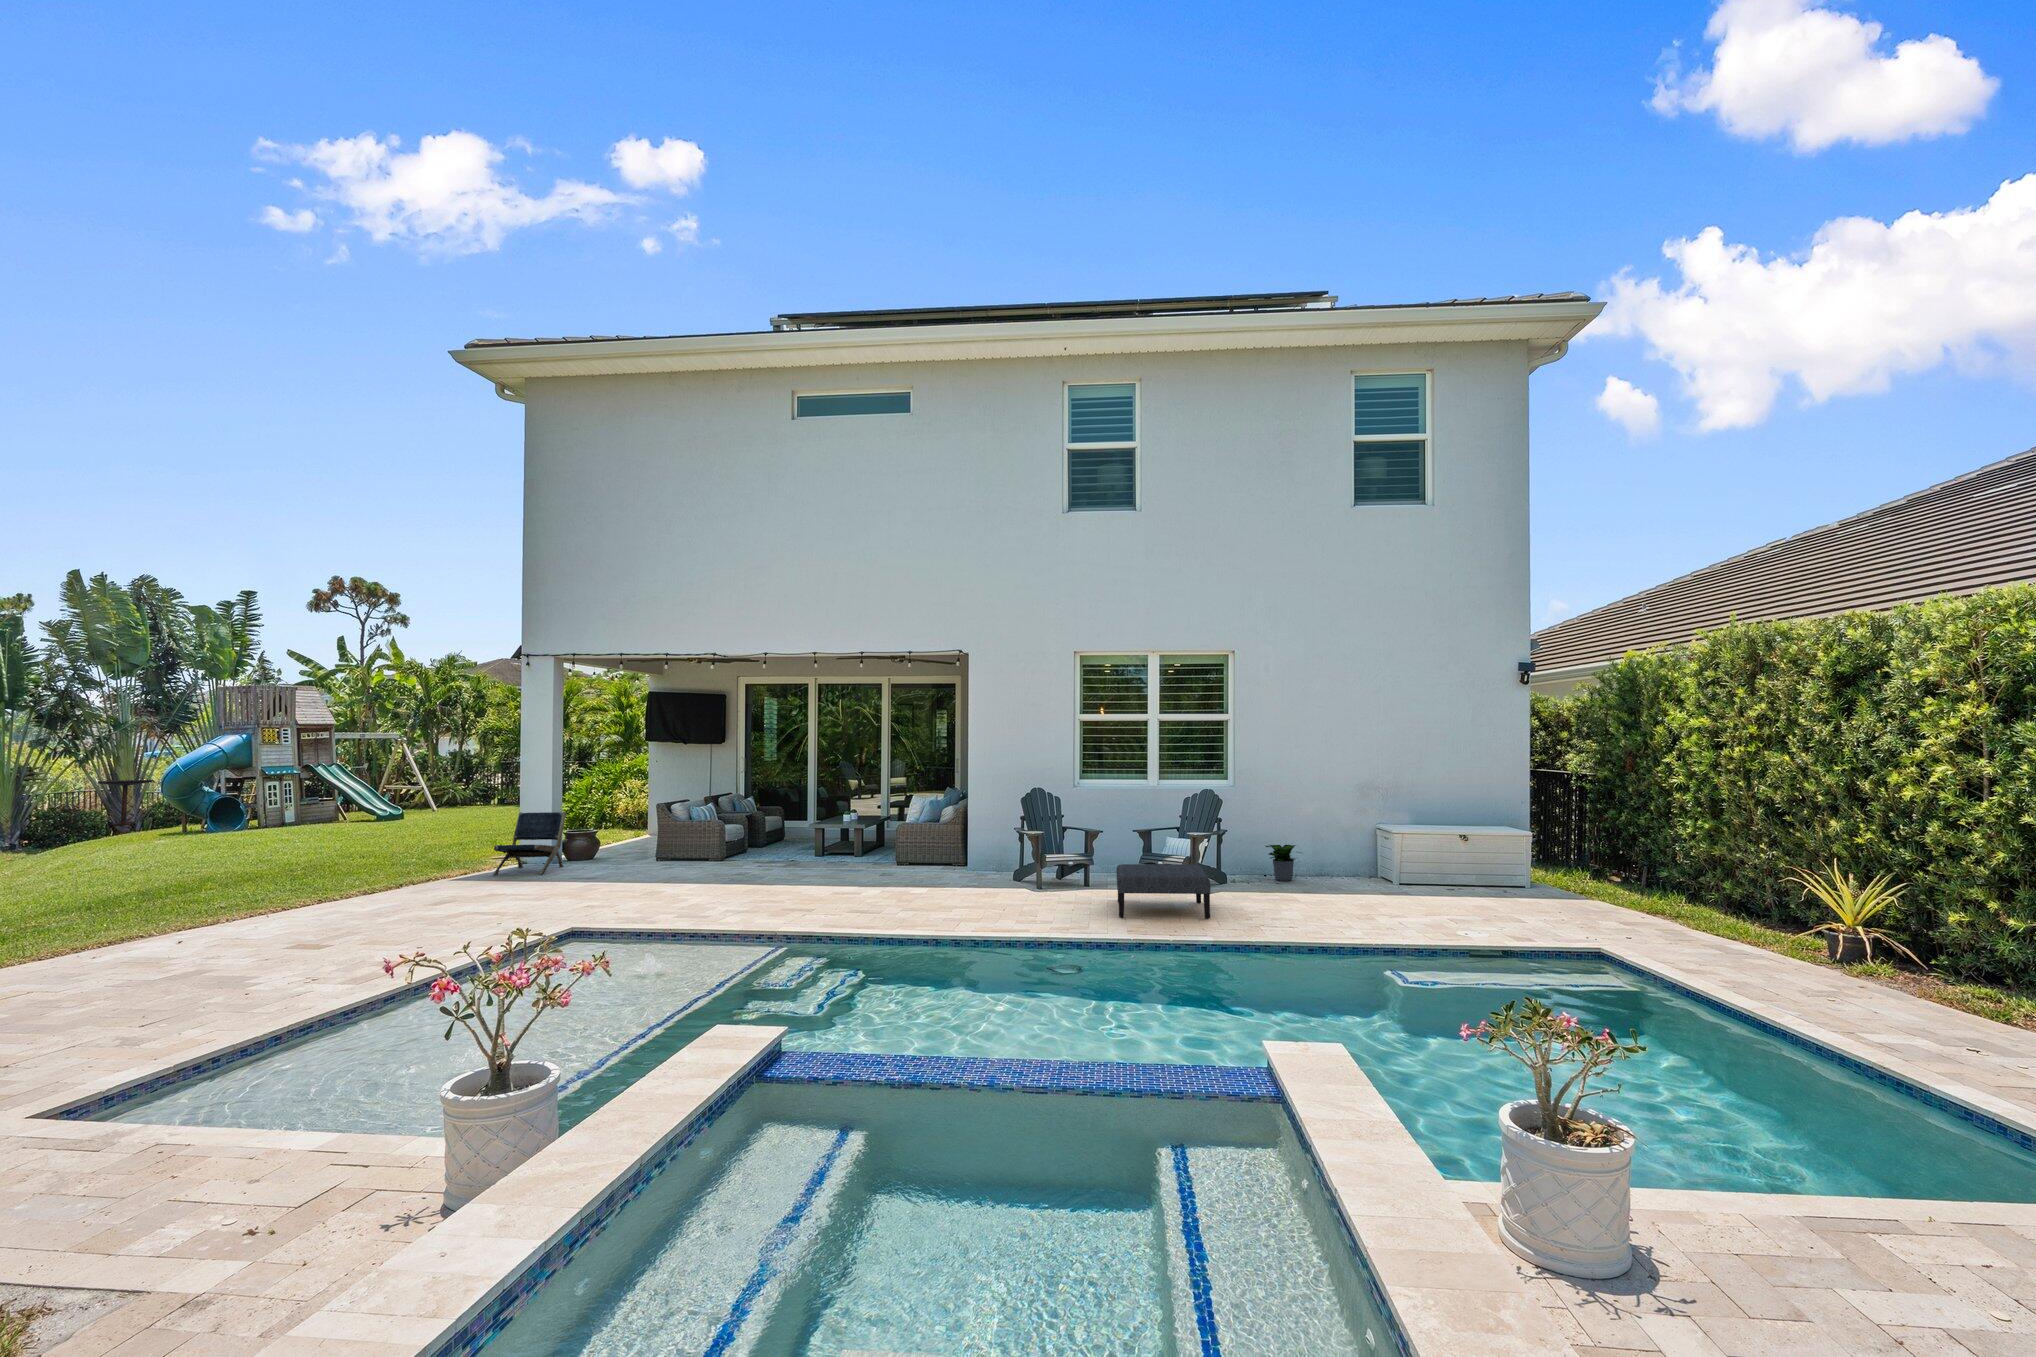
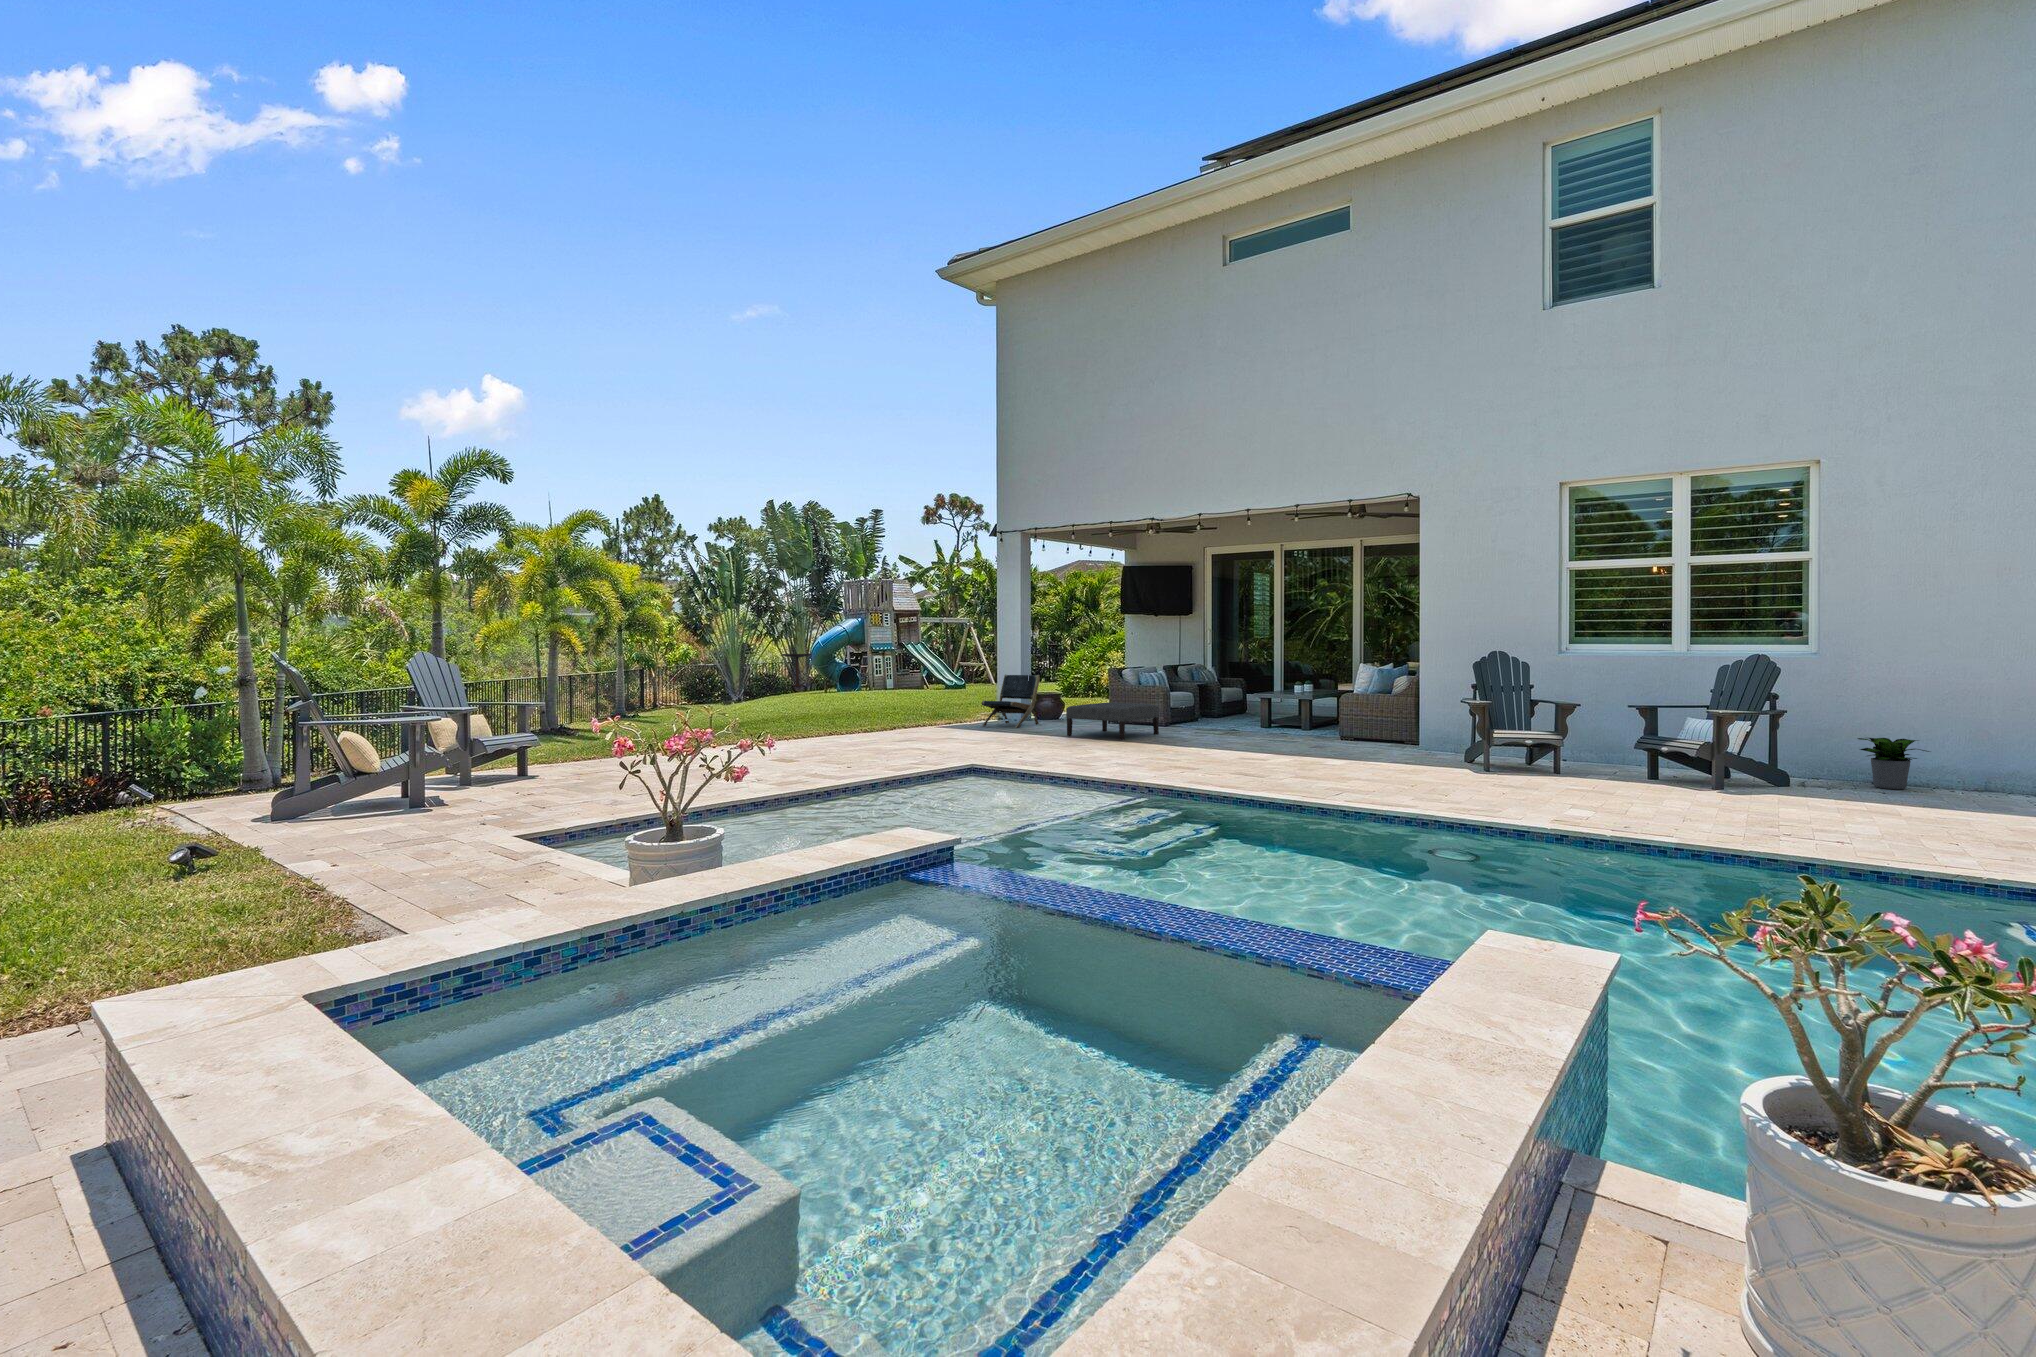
ottoman: present [1116,864,1211,918] -> present [1066,703,1159,740]

